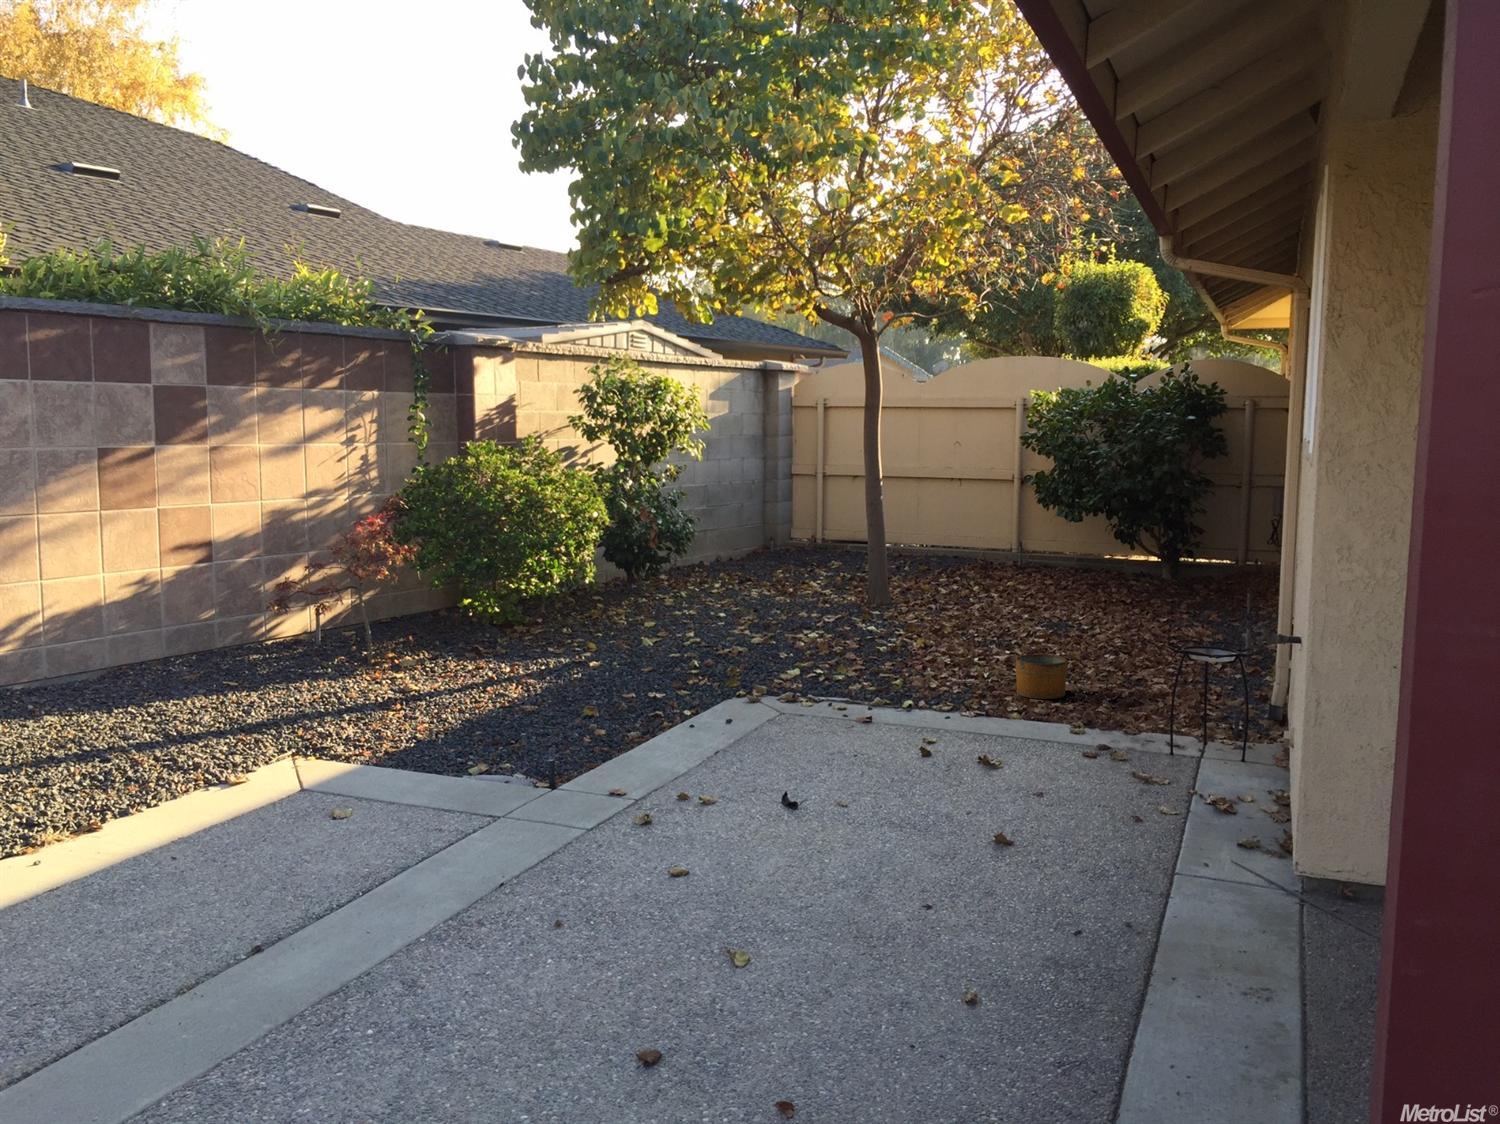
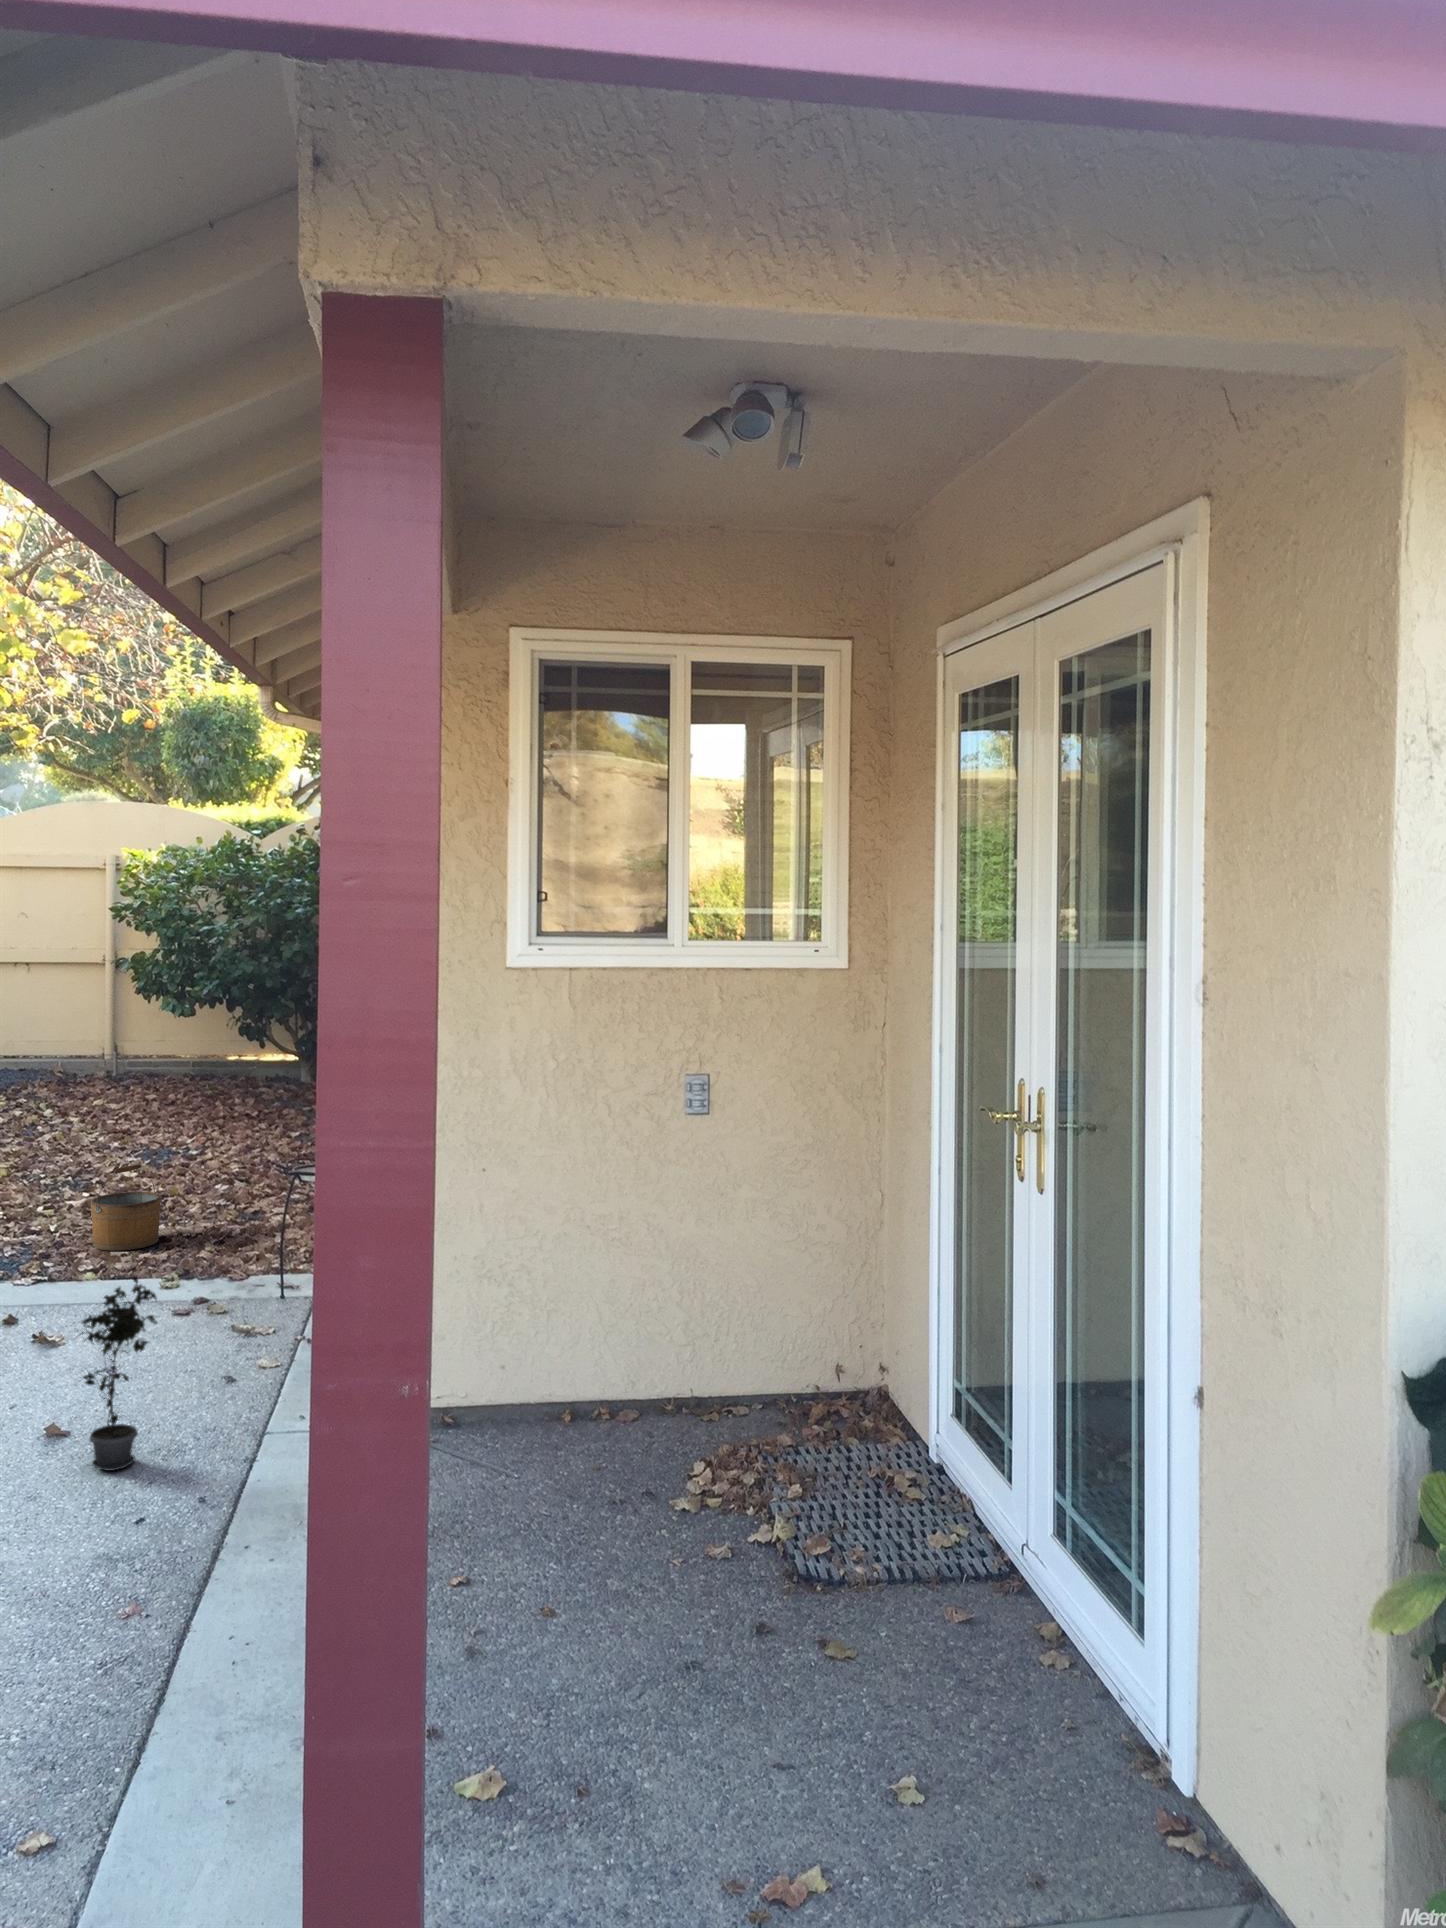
potted plant: none [1022,723,1092,875] -> present [82,1277,157,1471]

